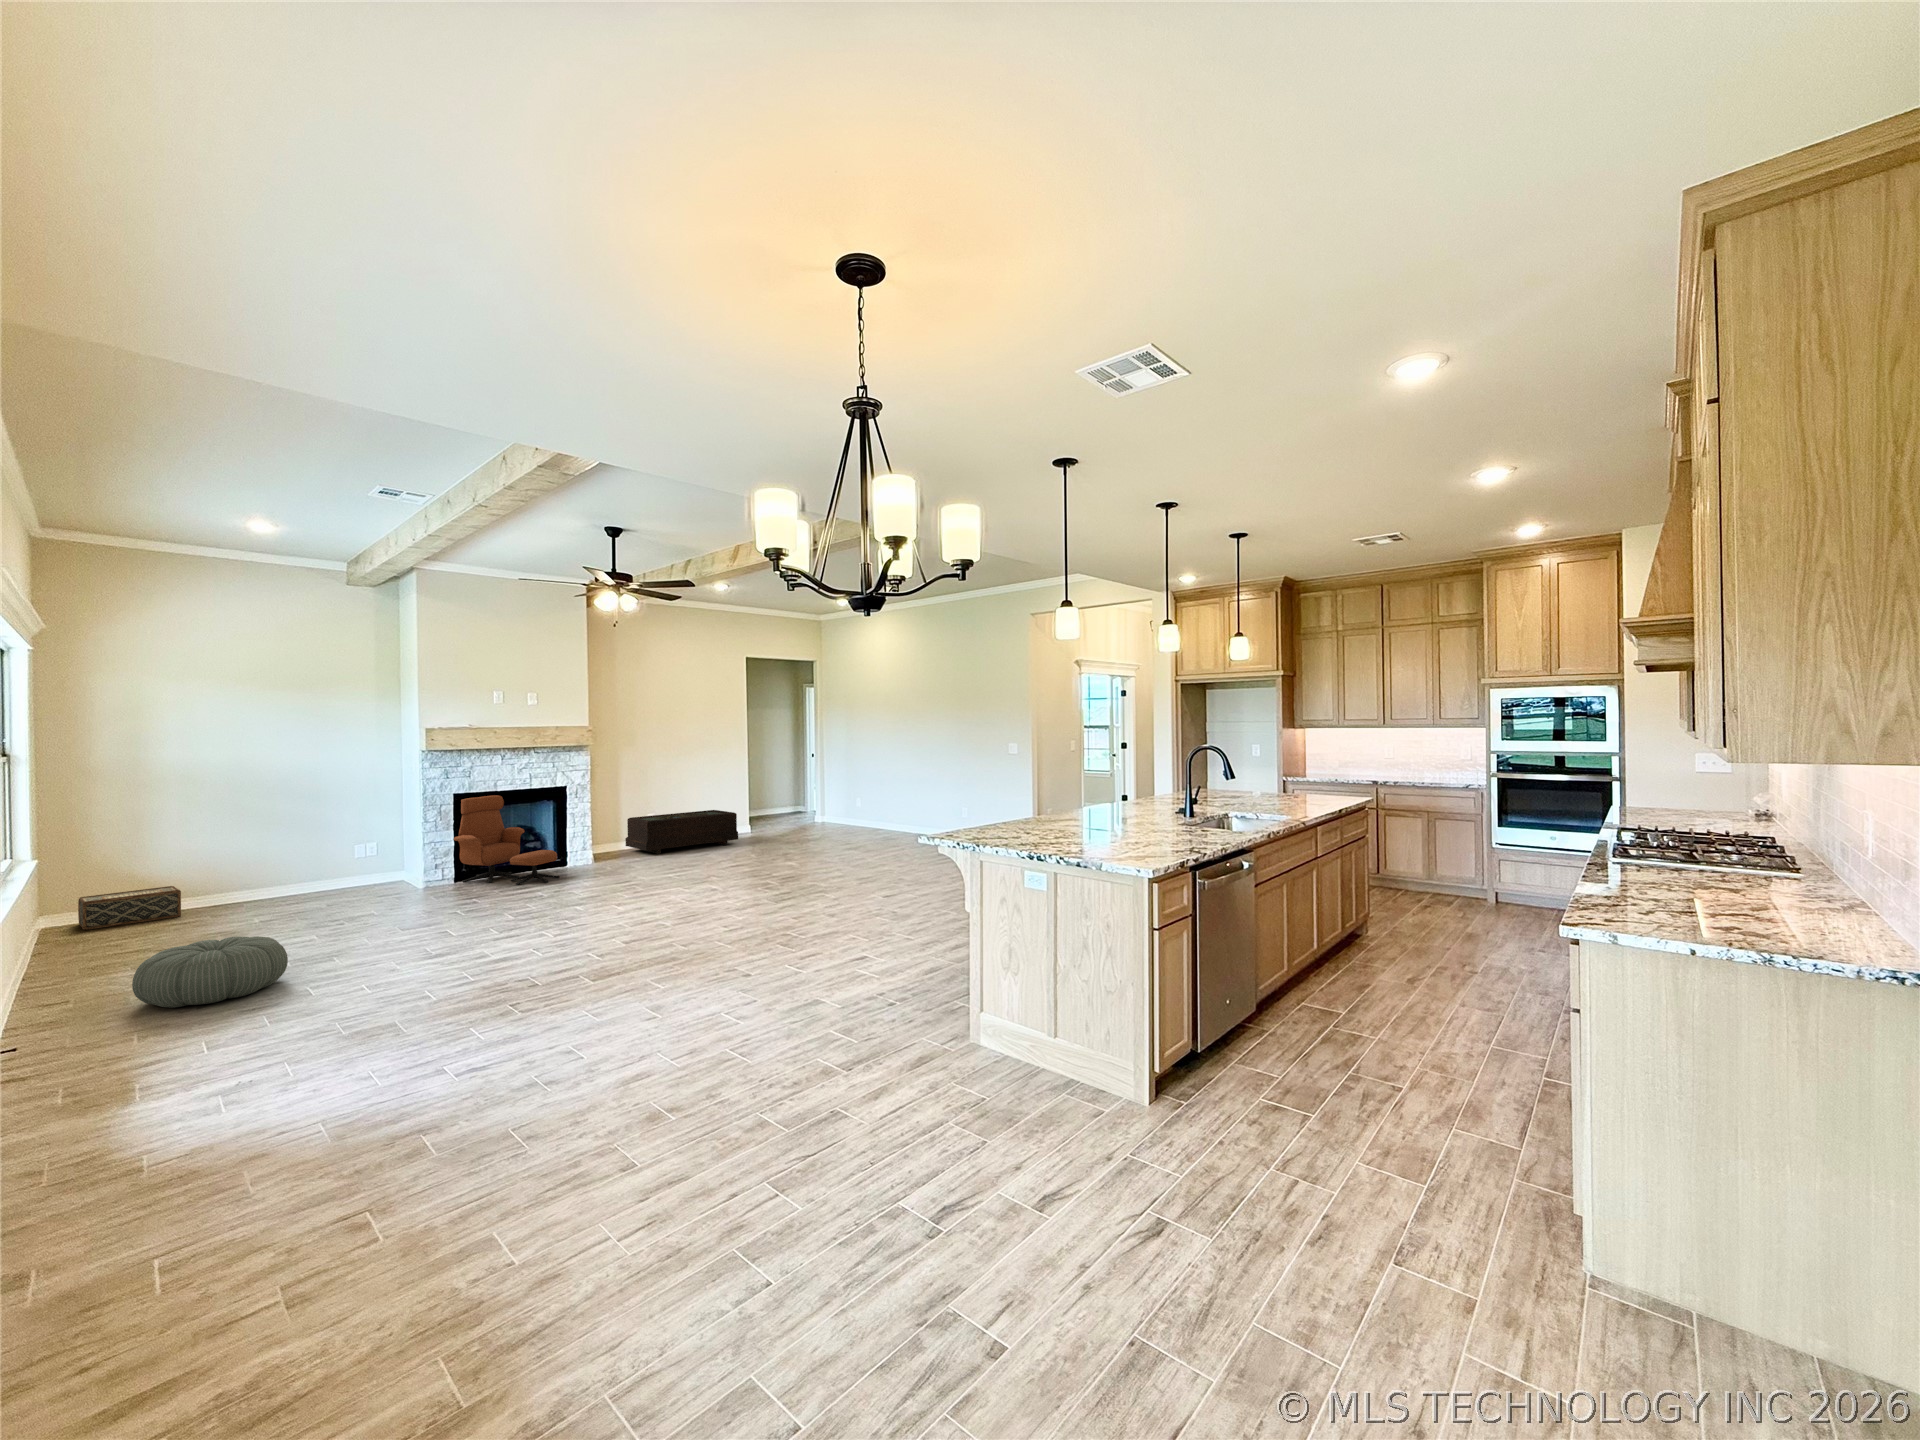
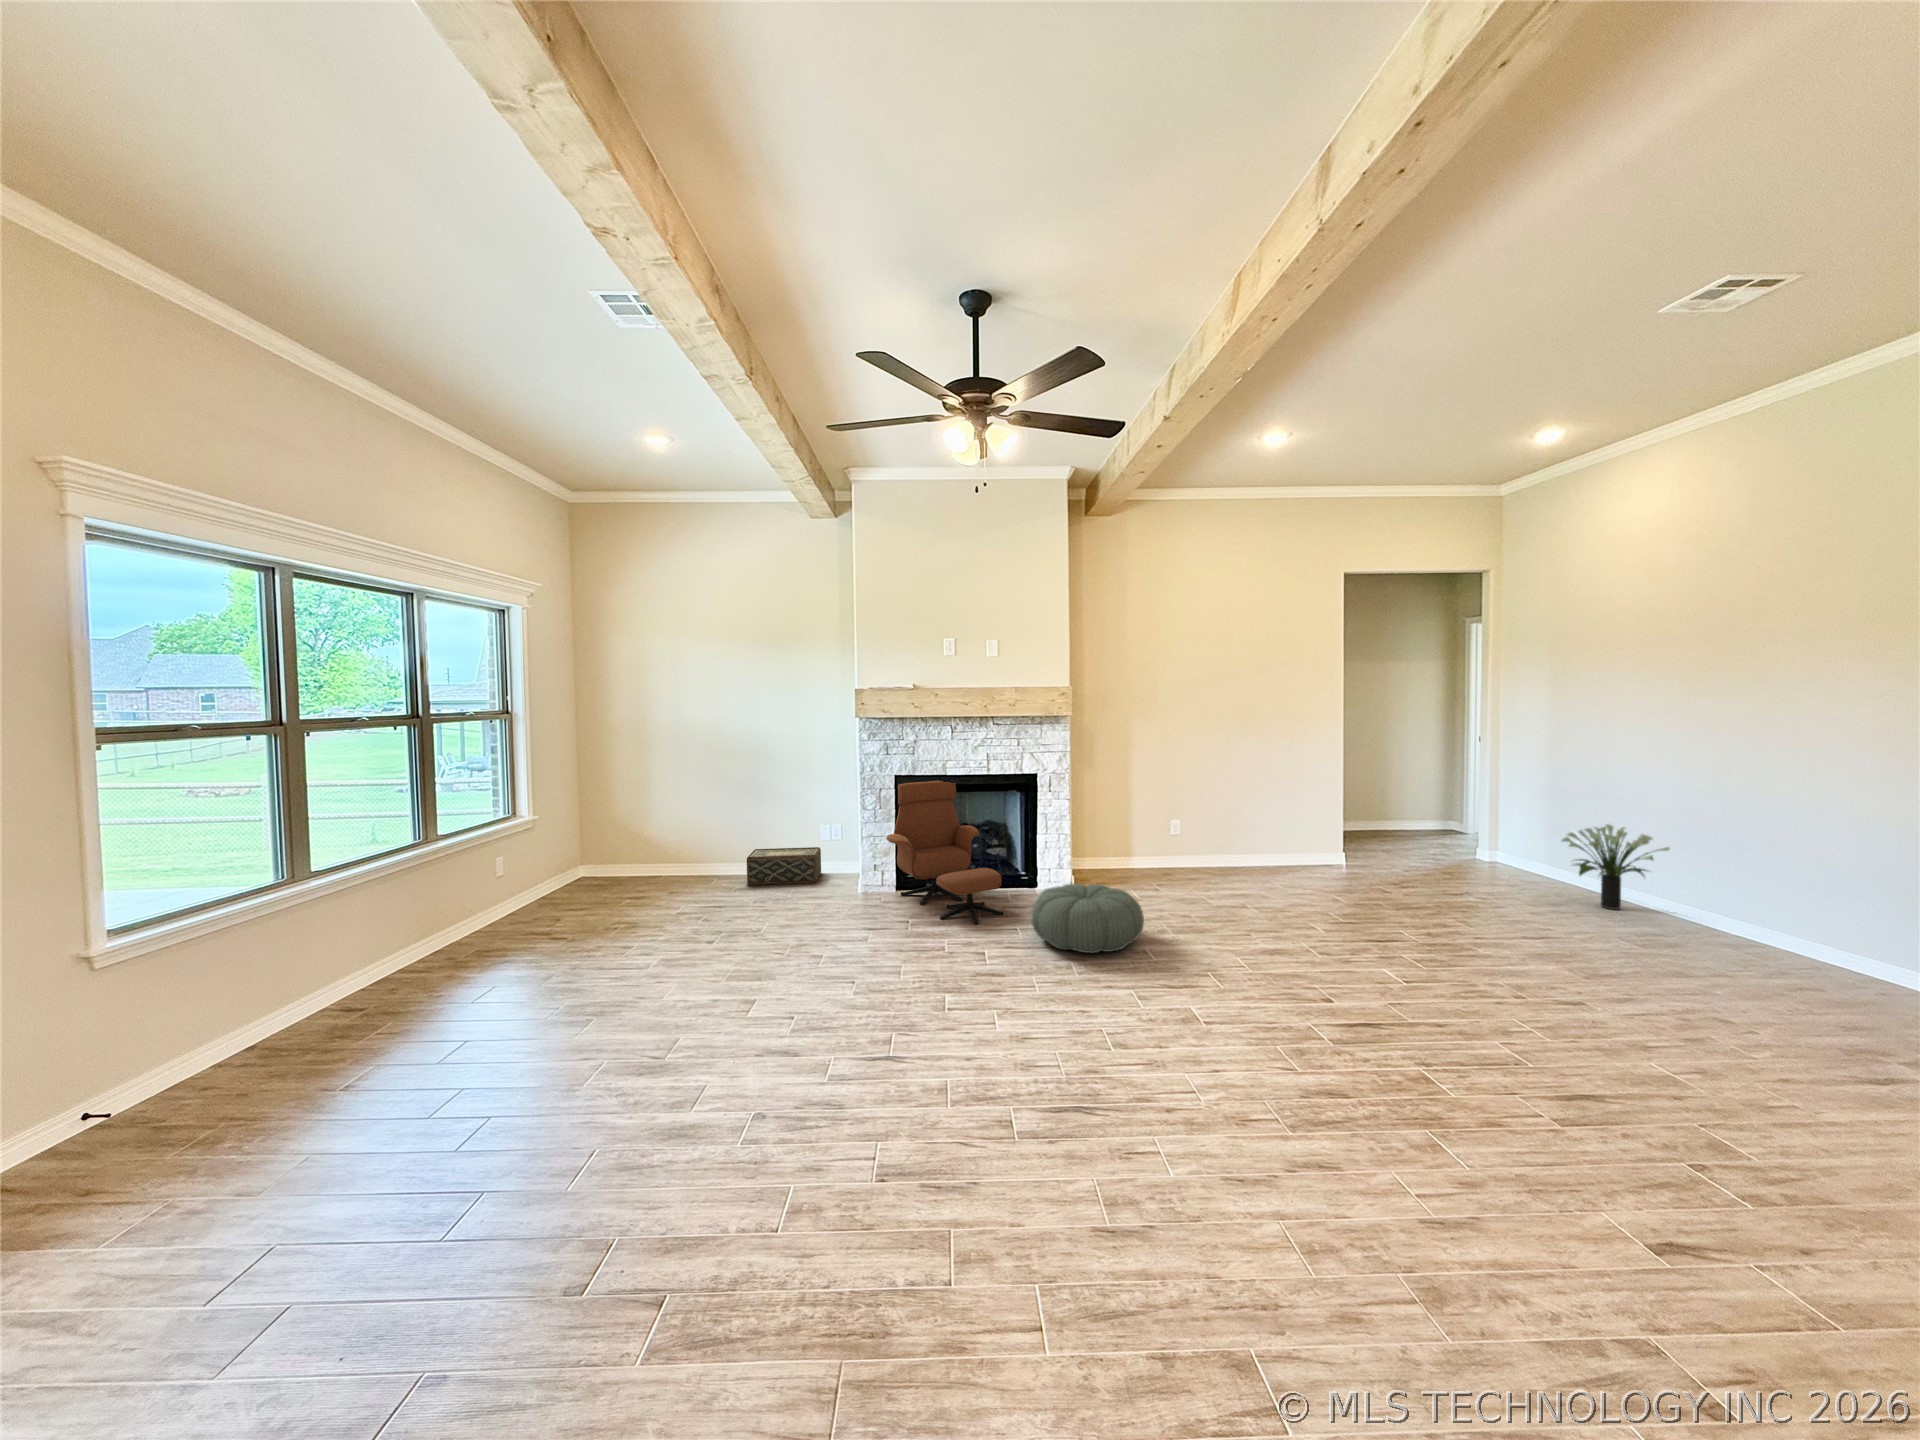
potted plant: none [848,794,885,834] -> present [1562,824,1670,910]
coffee table: present [625,810,738,854] -> none [1135,821,1316,888]
woven basket: present [78,886,181,930] -> present [747,847,821,885]
pouf: present [132,936,288,1008] -> present [1031,883,1144,953]

